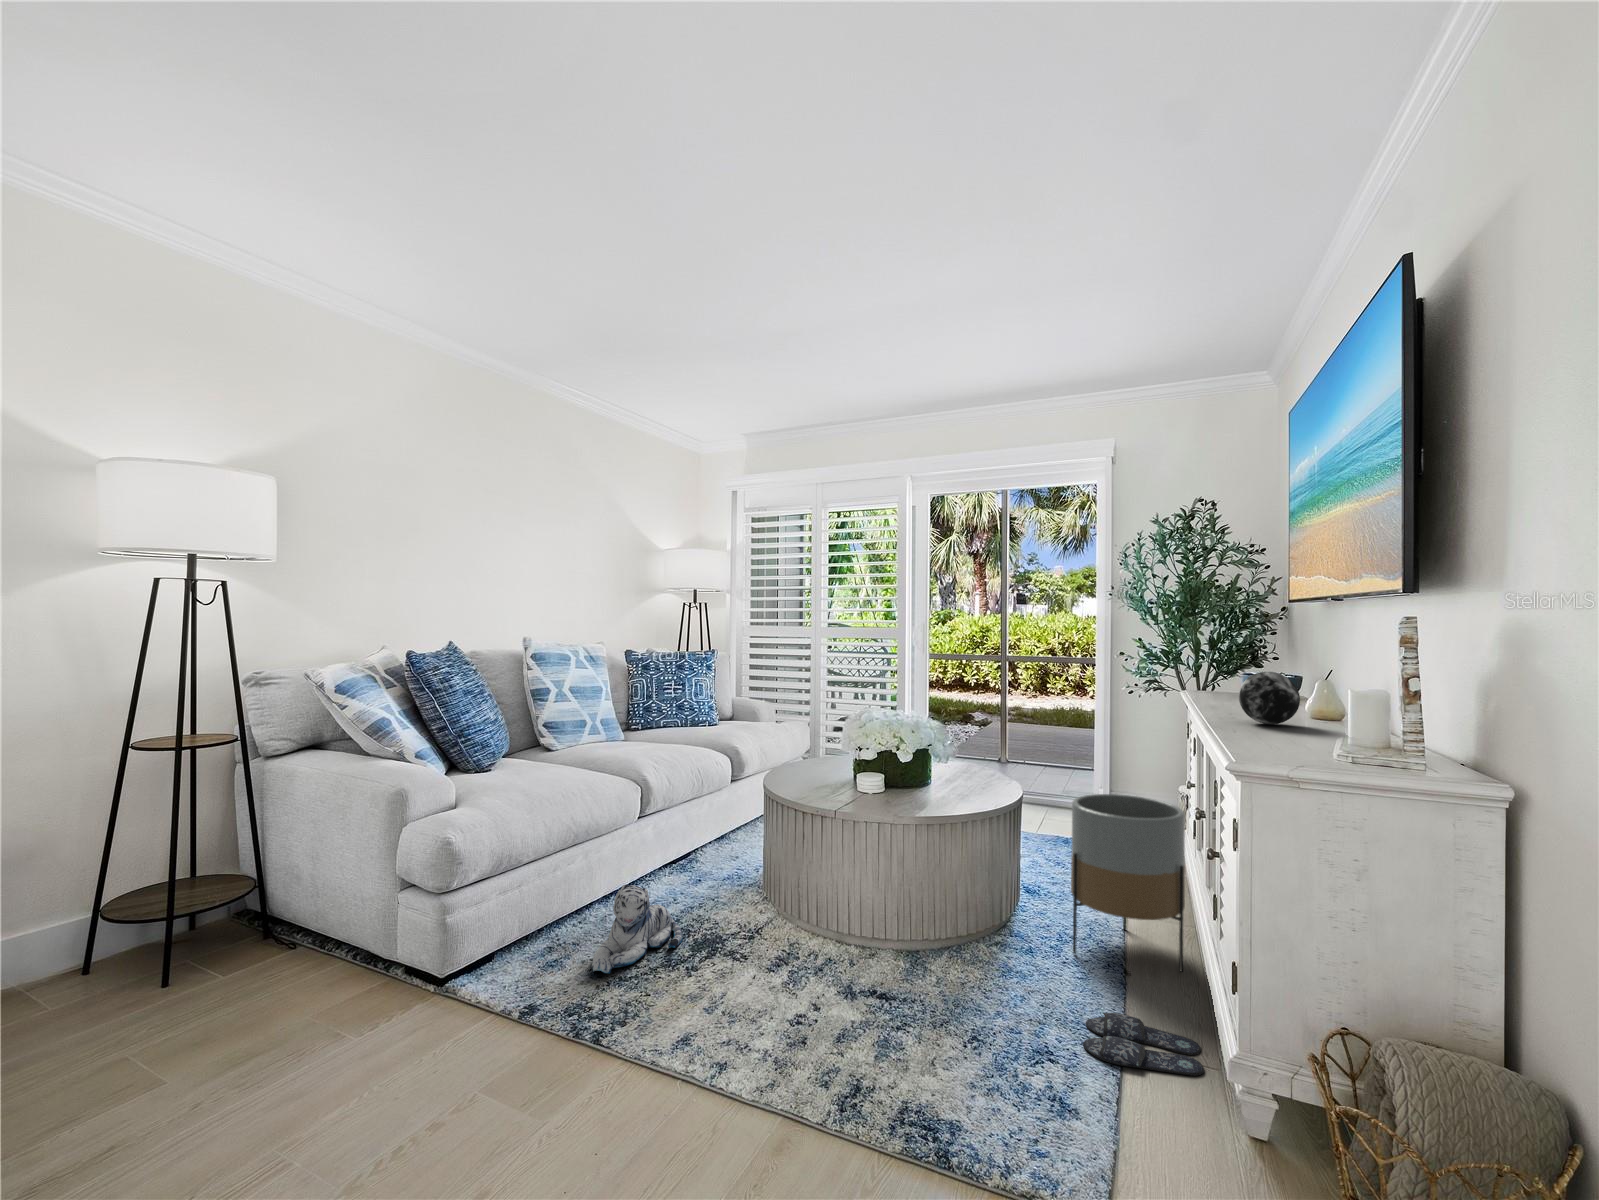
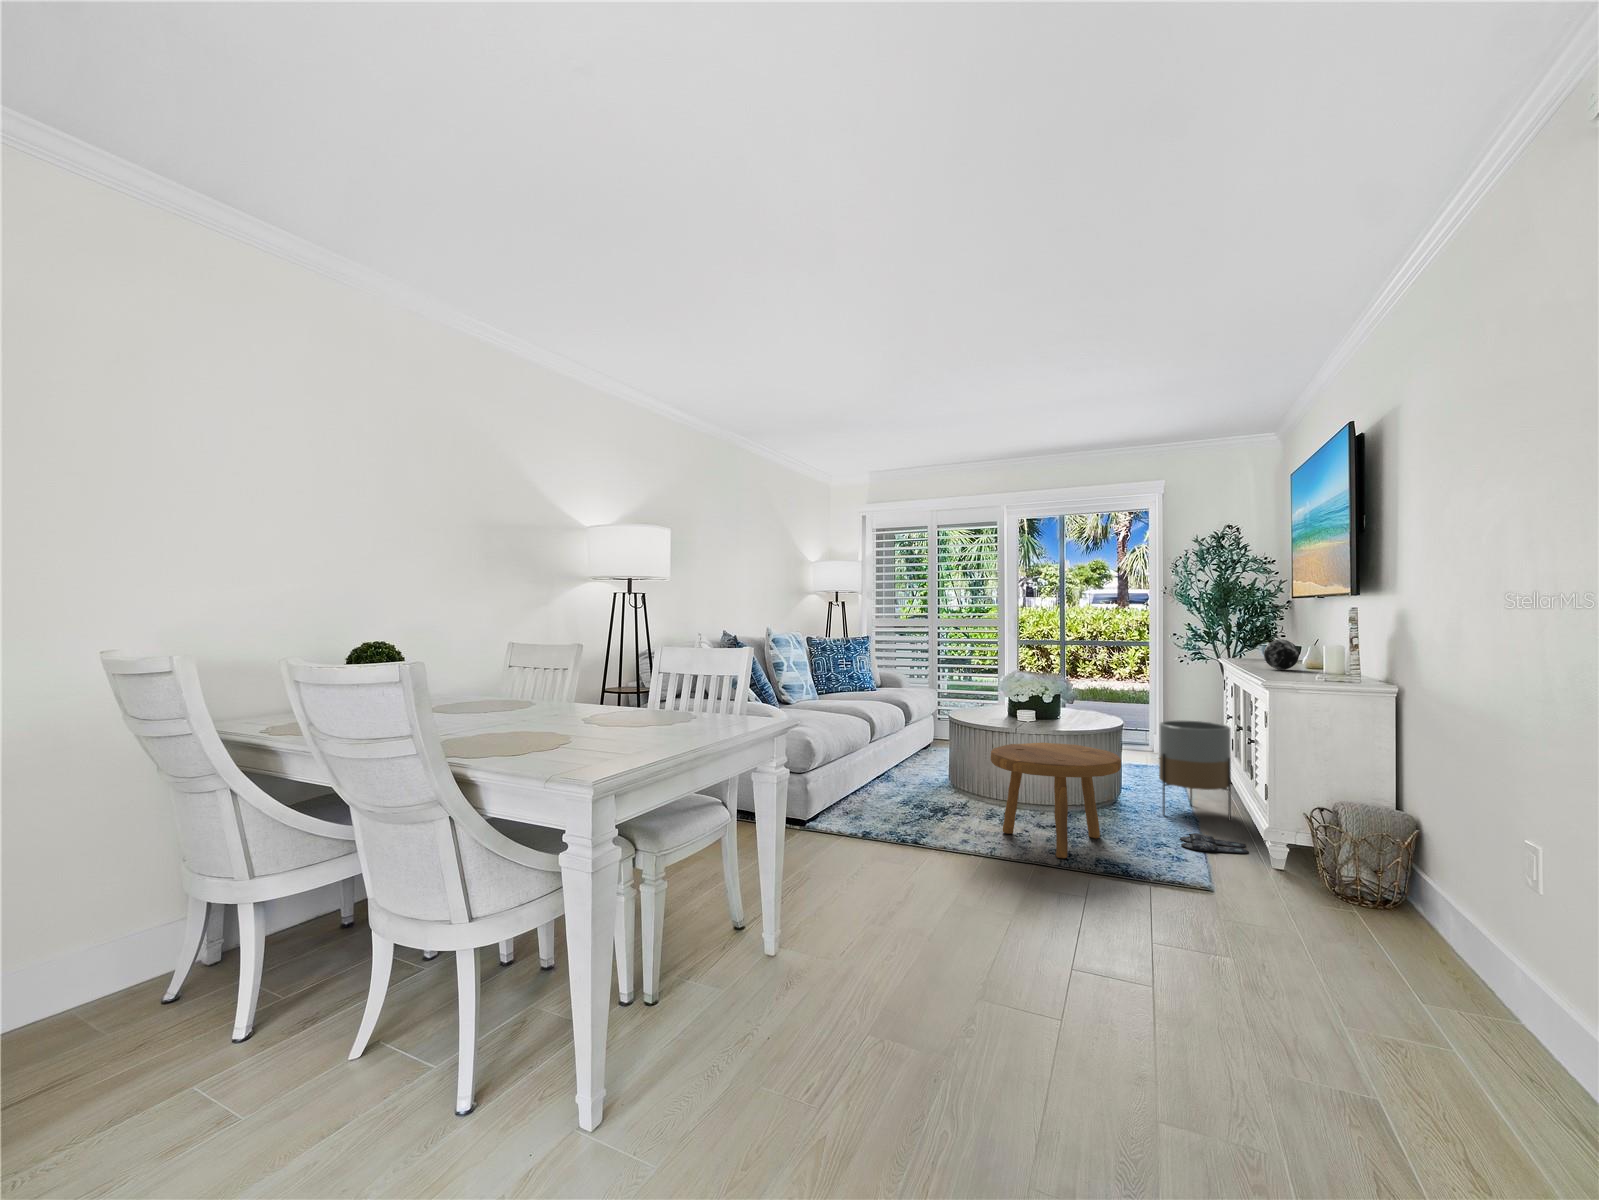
footstool: none [752,839,974,1086] -> present [991,743,1121,858]
plush toy: present [592,884,683,973] -> none [875,776,920,825]

